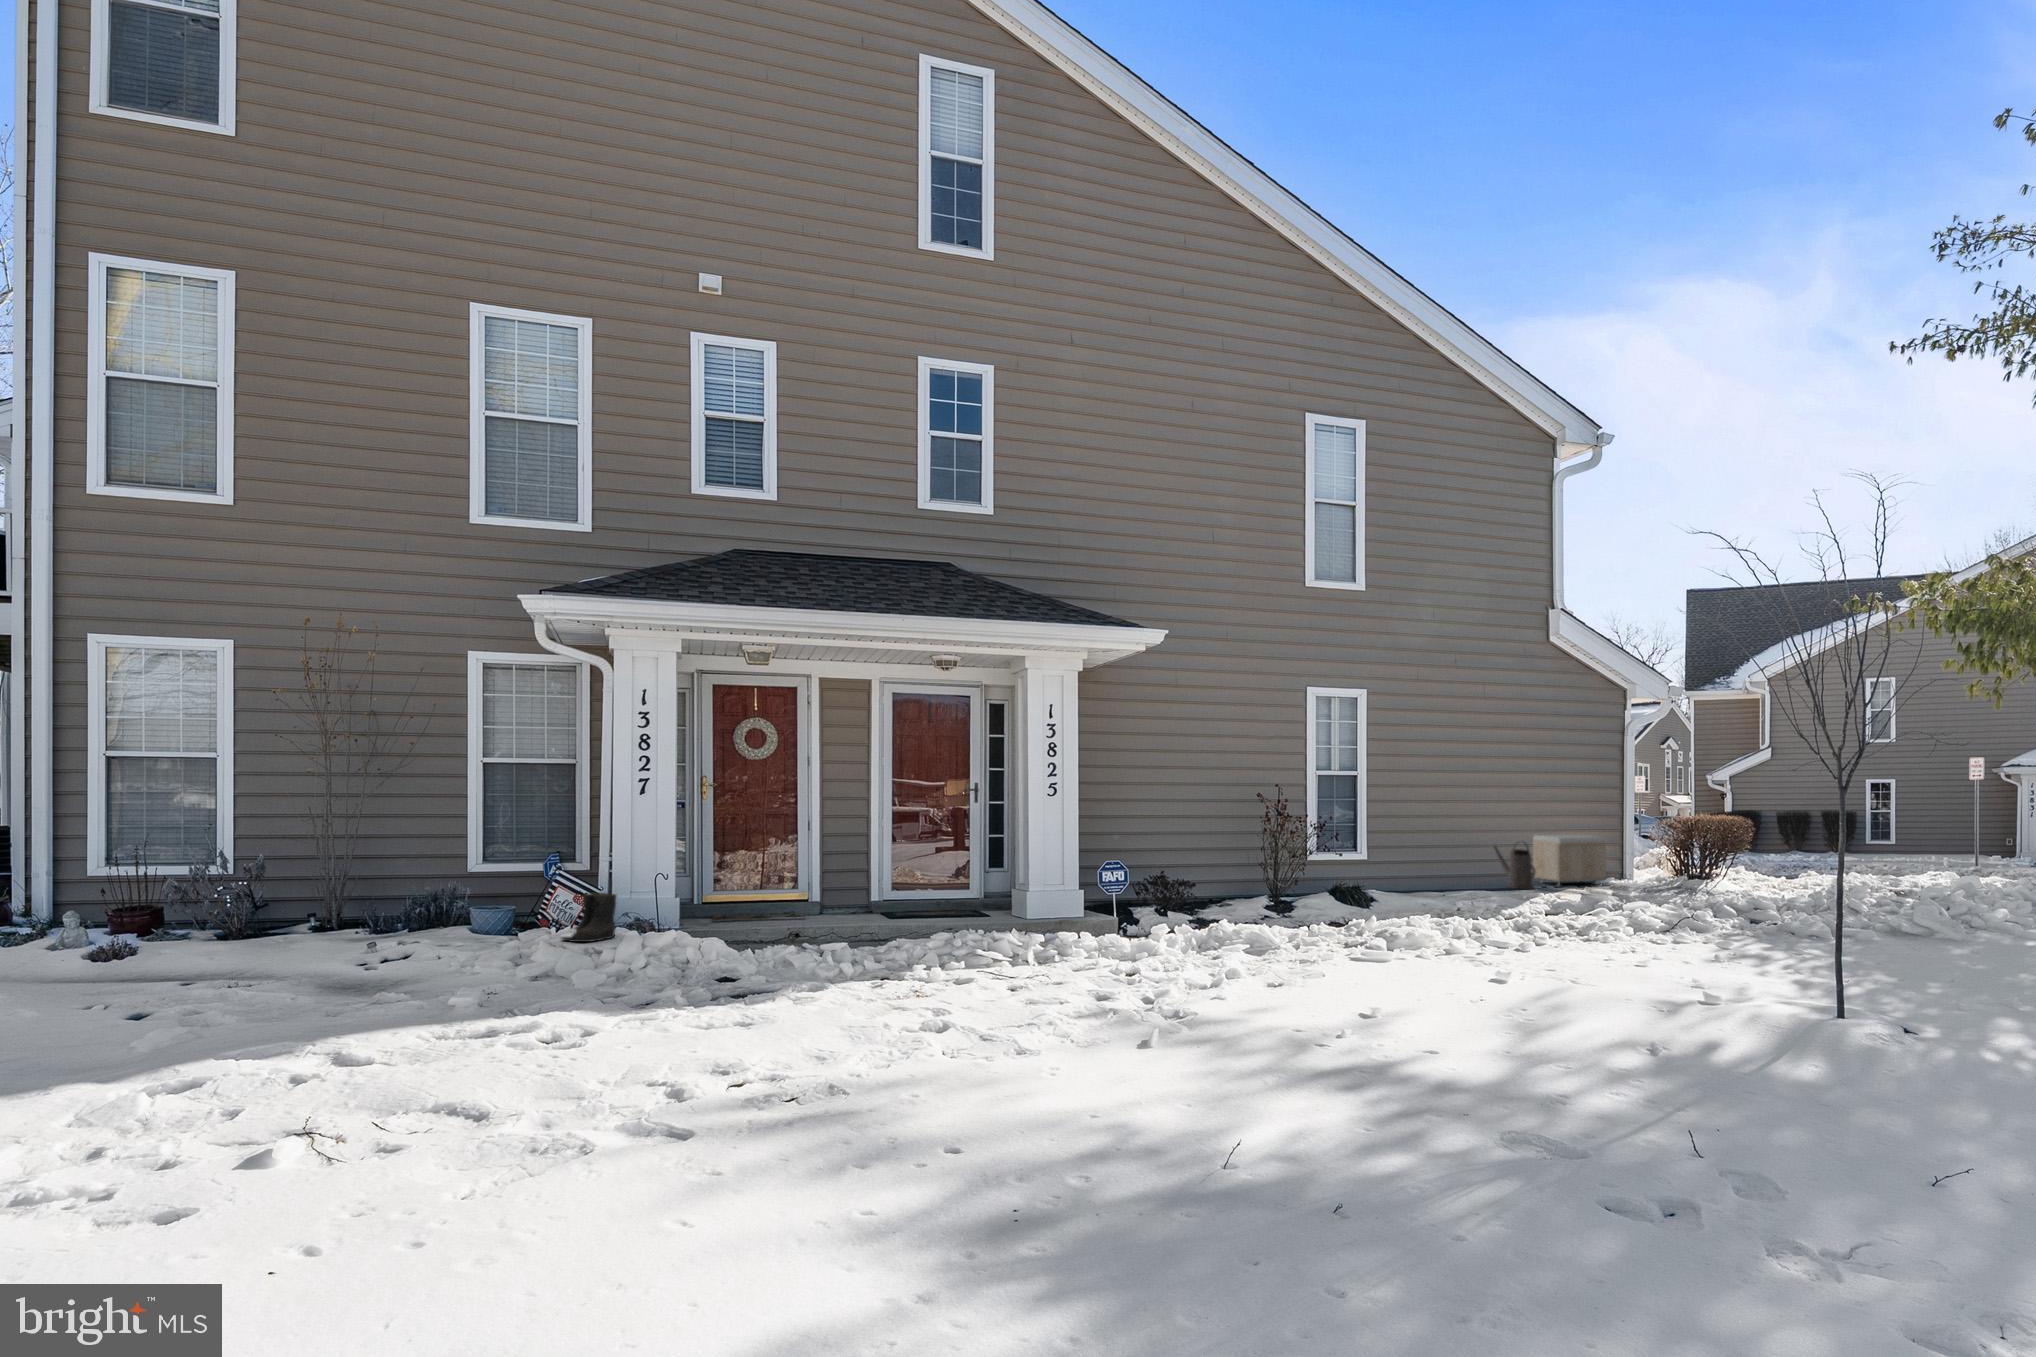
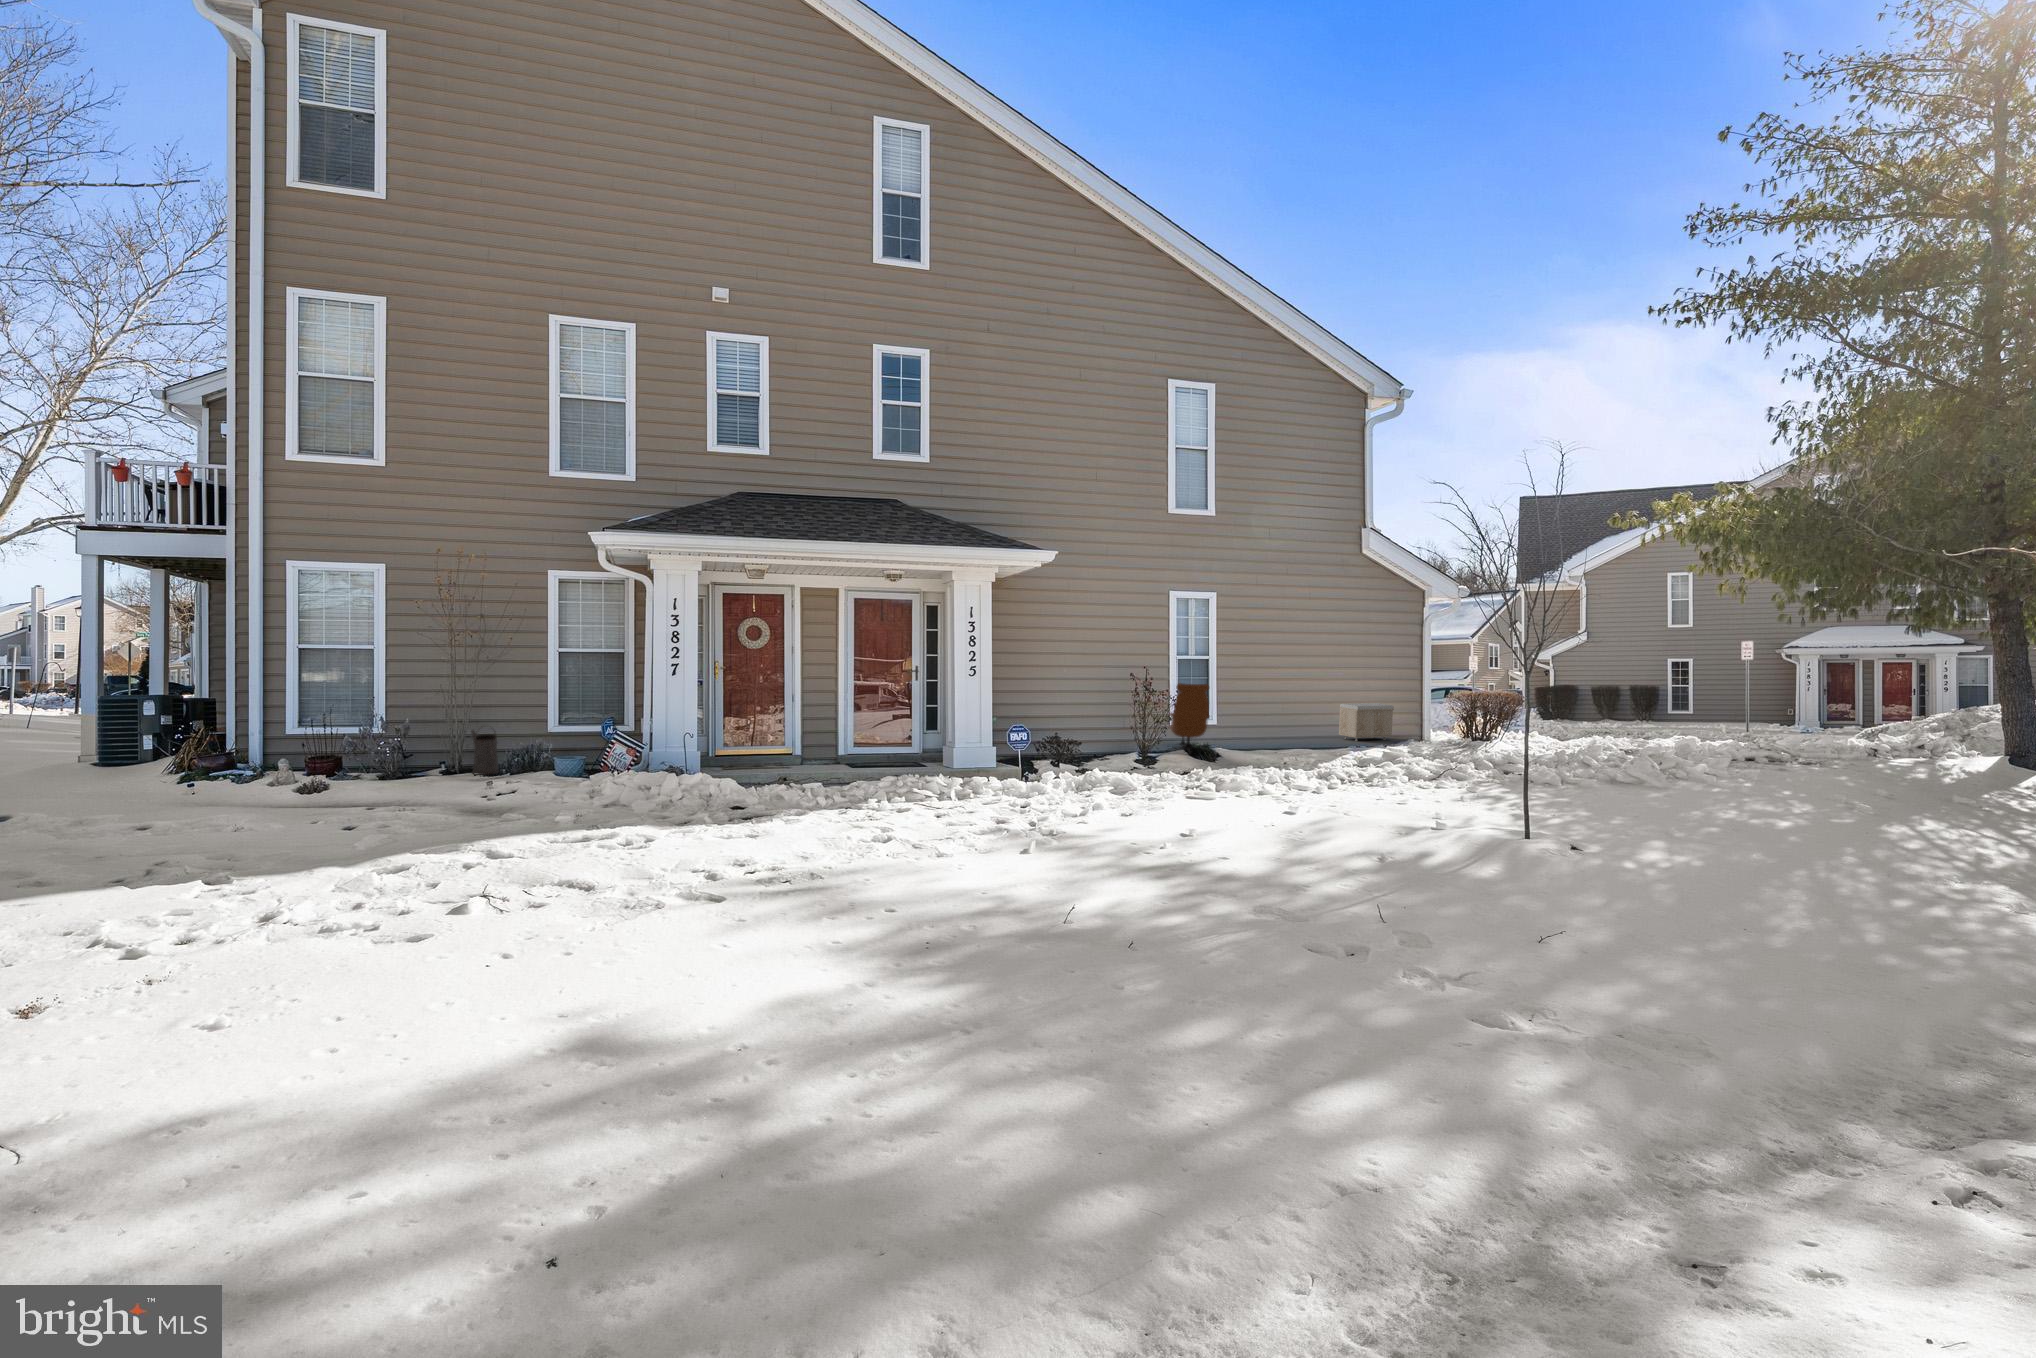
lounge chair: none [1308,805,1370,905] -> present [1169,683,1210,753]
watering can: present [1493,842,1535,889] -> present [471,730,499,775]
boots: present [562,893,616,942] -> none [619,748,659,783]

